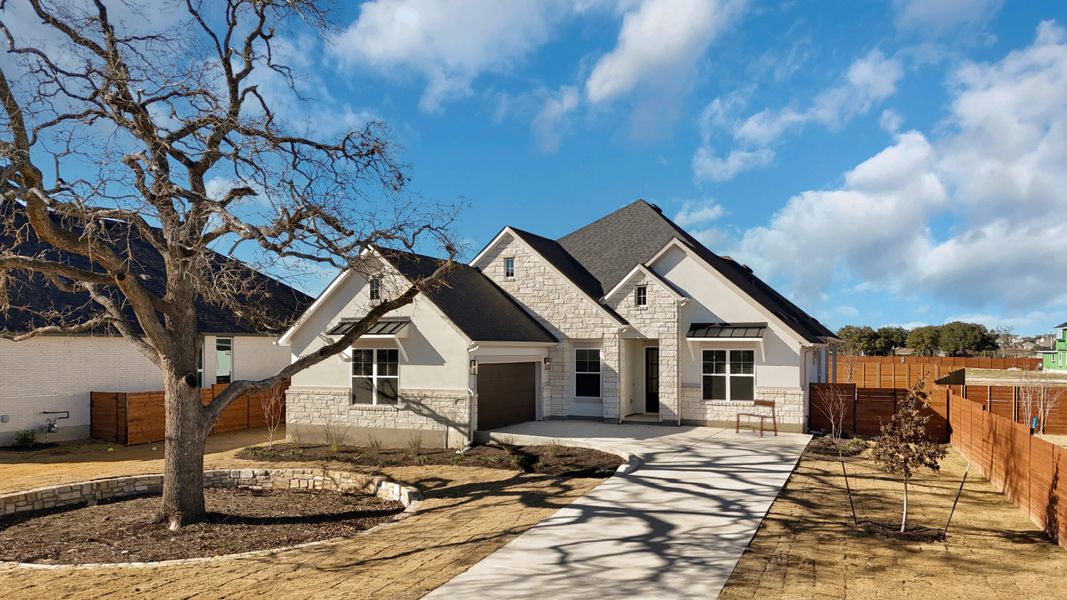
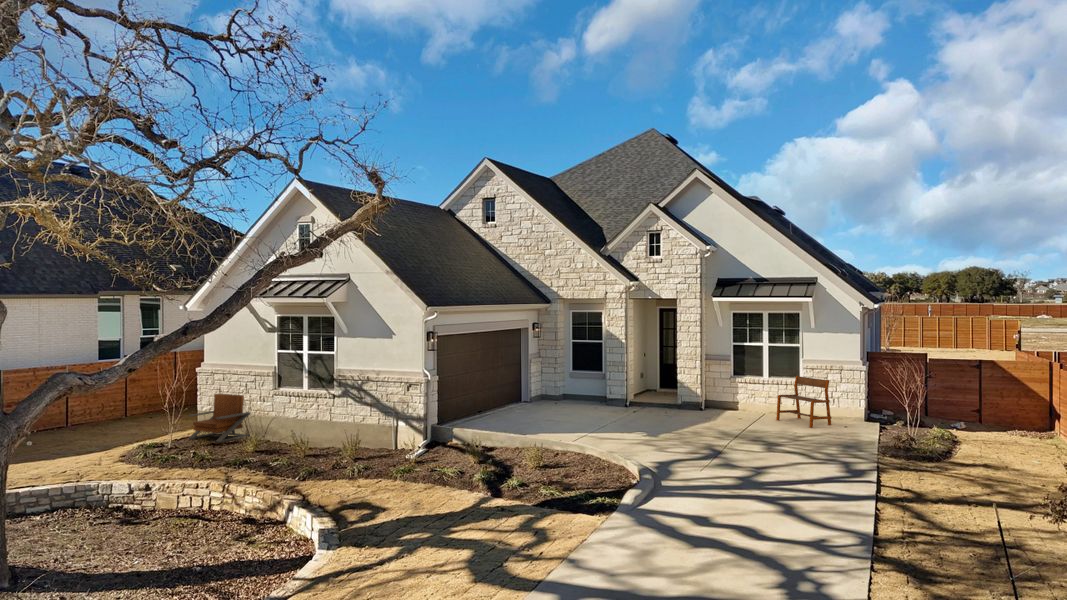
lounge chair: none [281,409,329,445] -> present [189,394,250,442]

